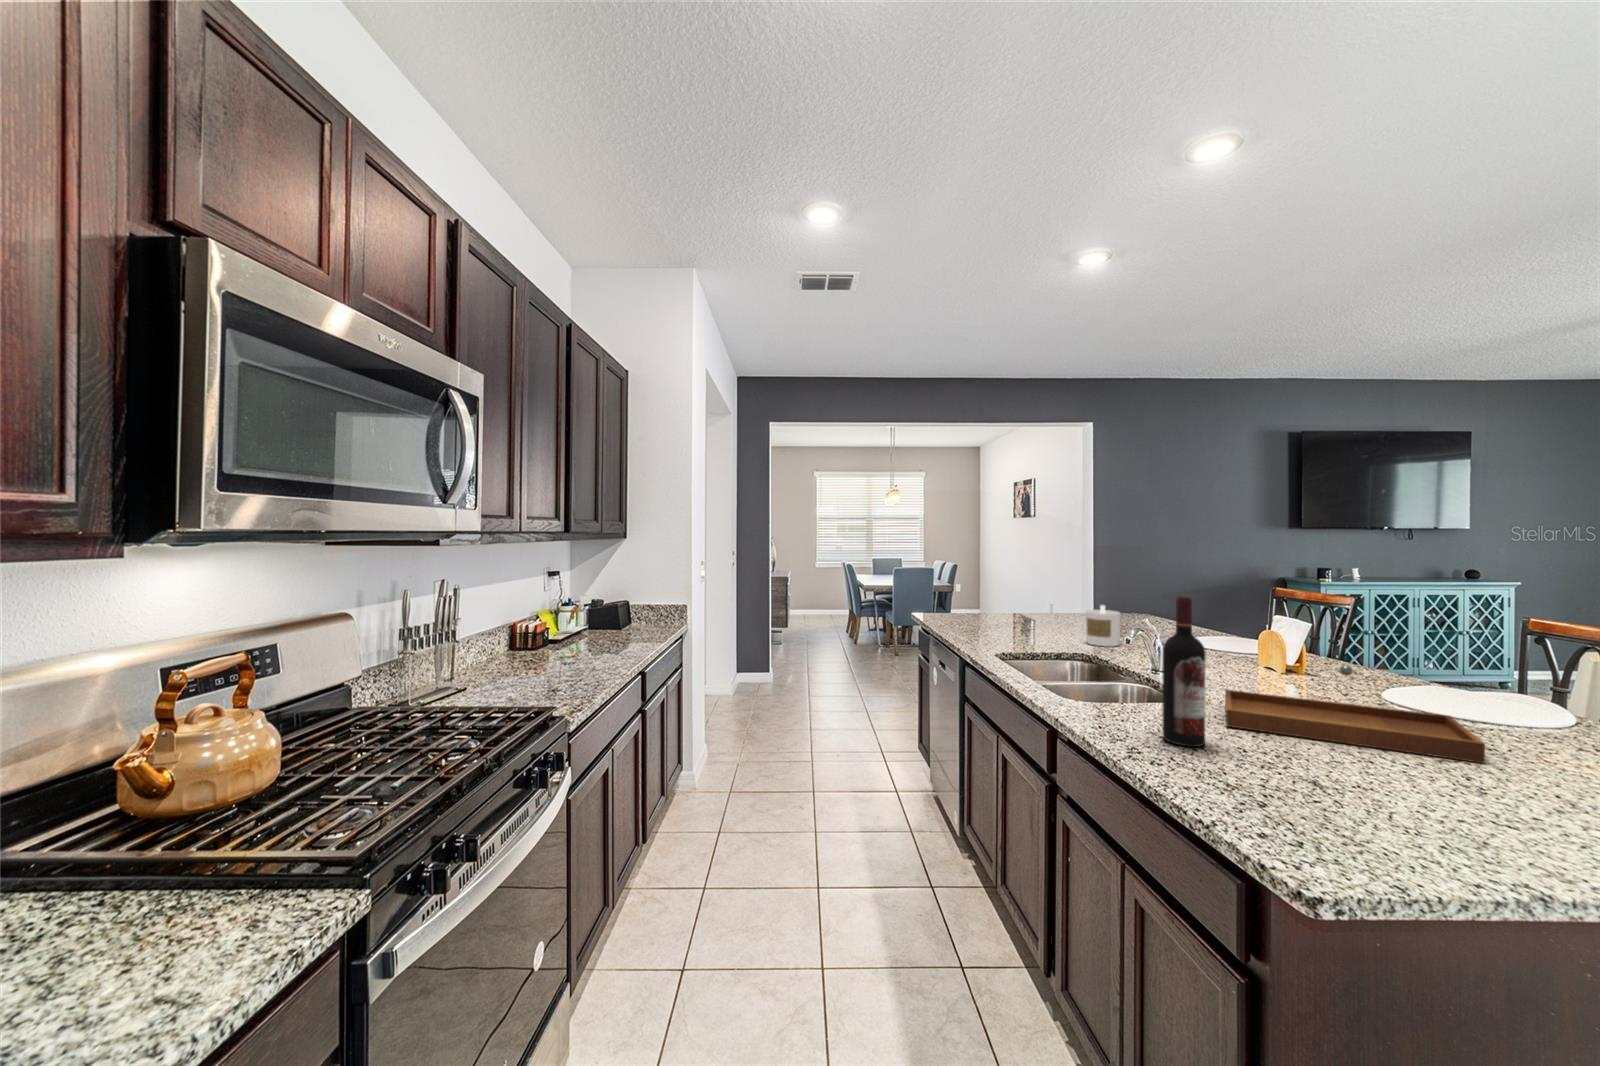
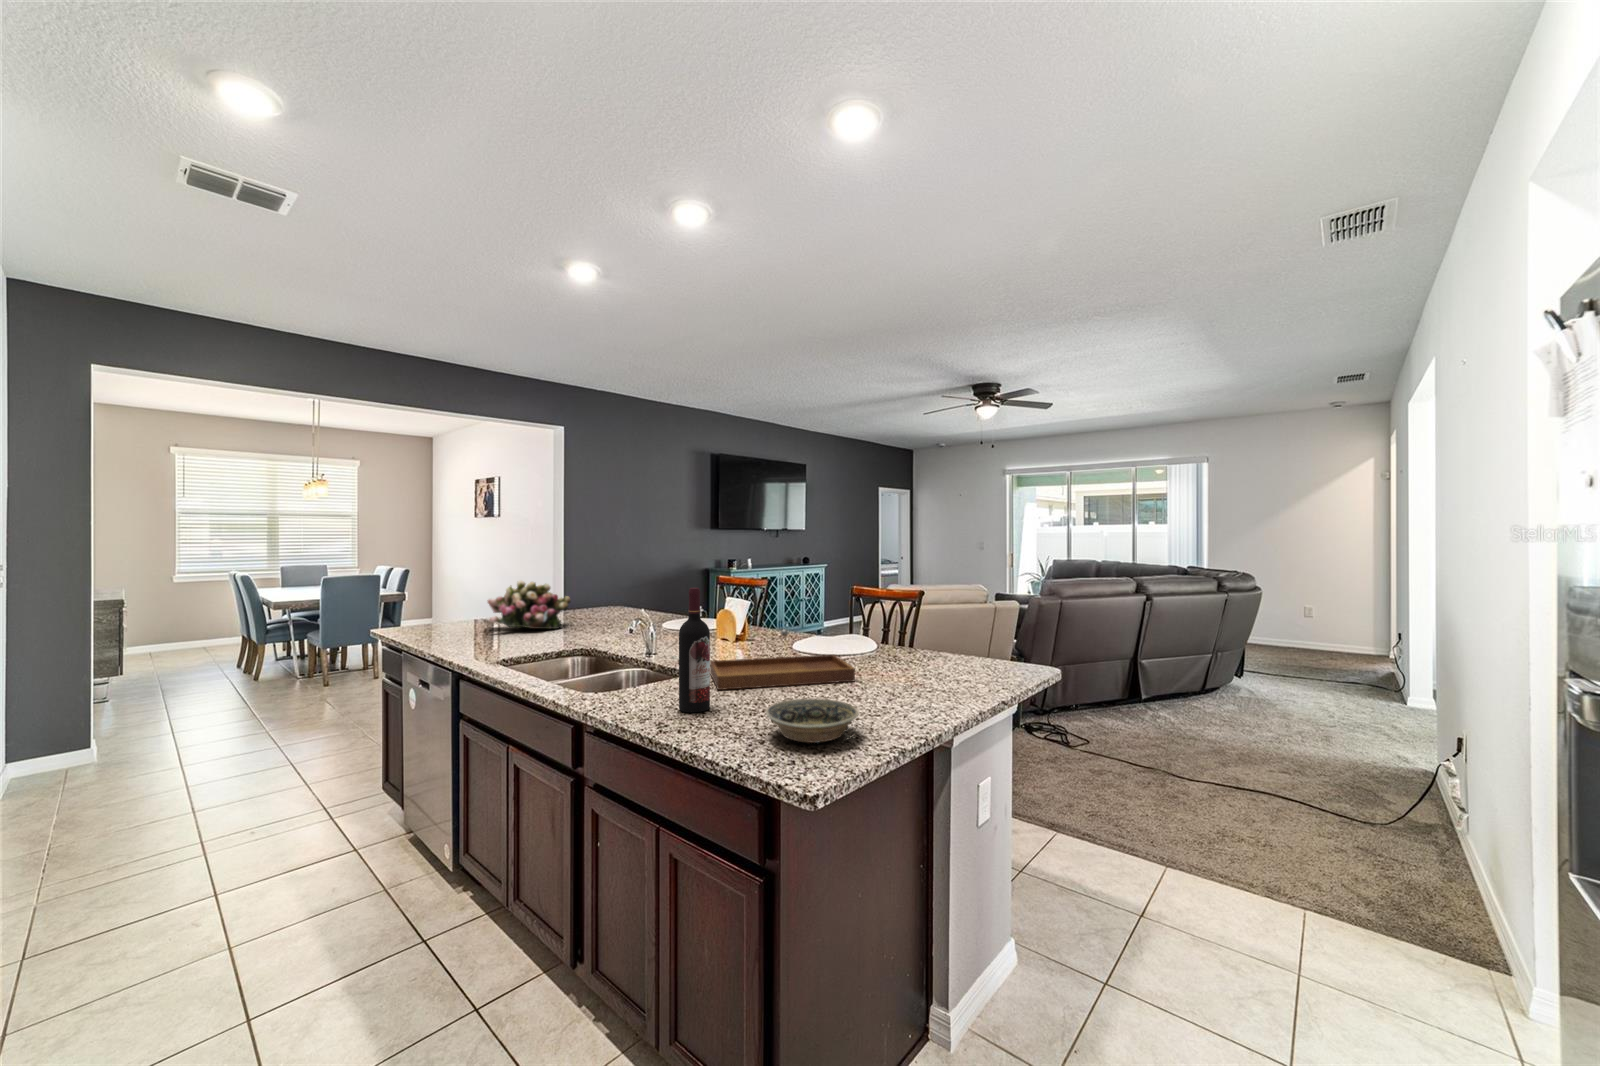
flower arrangement: none [999,579,1080,630] -> present [488,580,571,629]
candle: present [1086,605,1120,647] -> none [582,601,613,640]
bowl: none [1271,760,1450,847] -> present [766,699,859,743]

